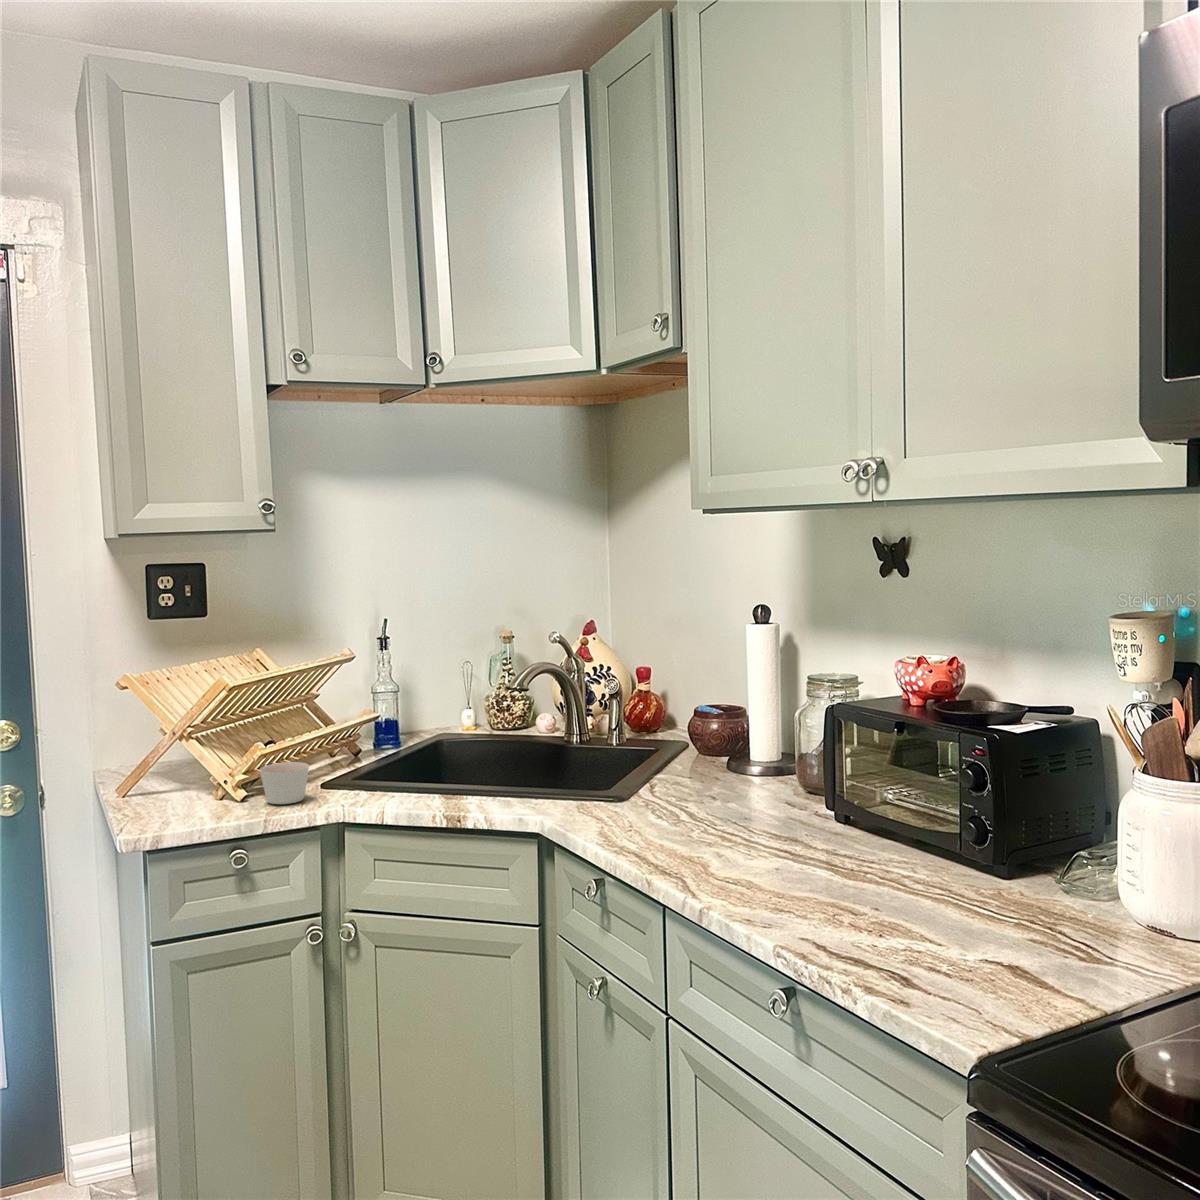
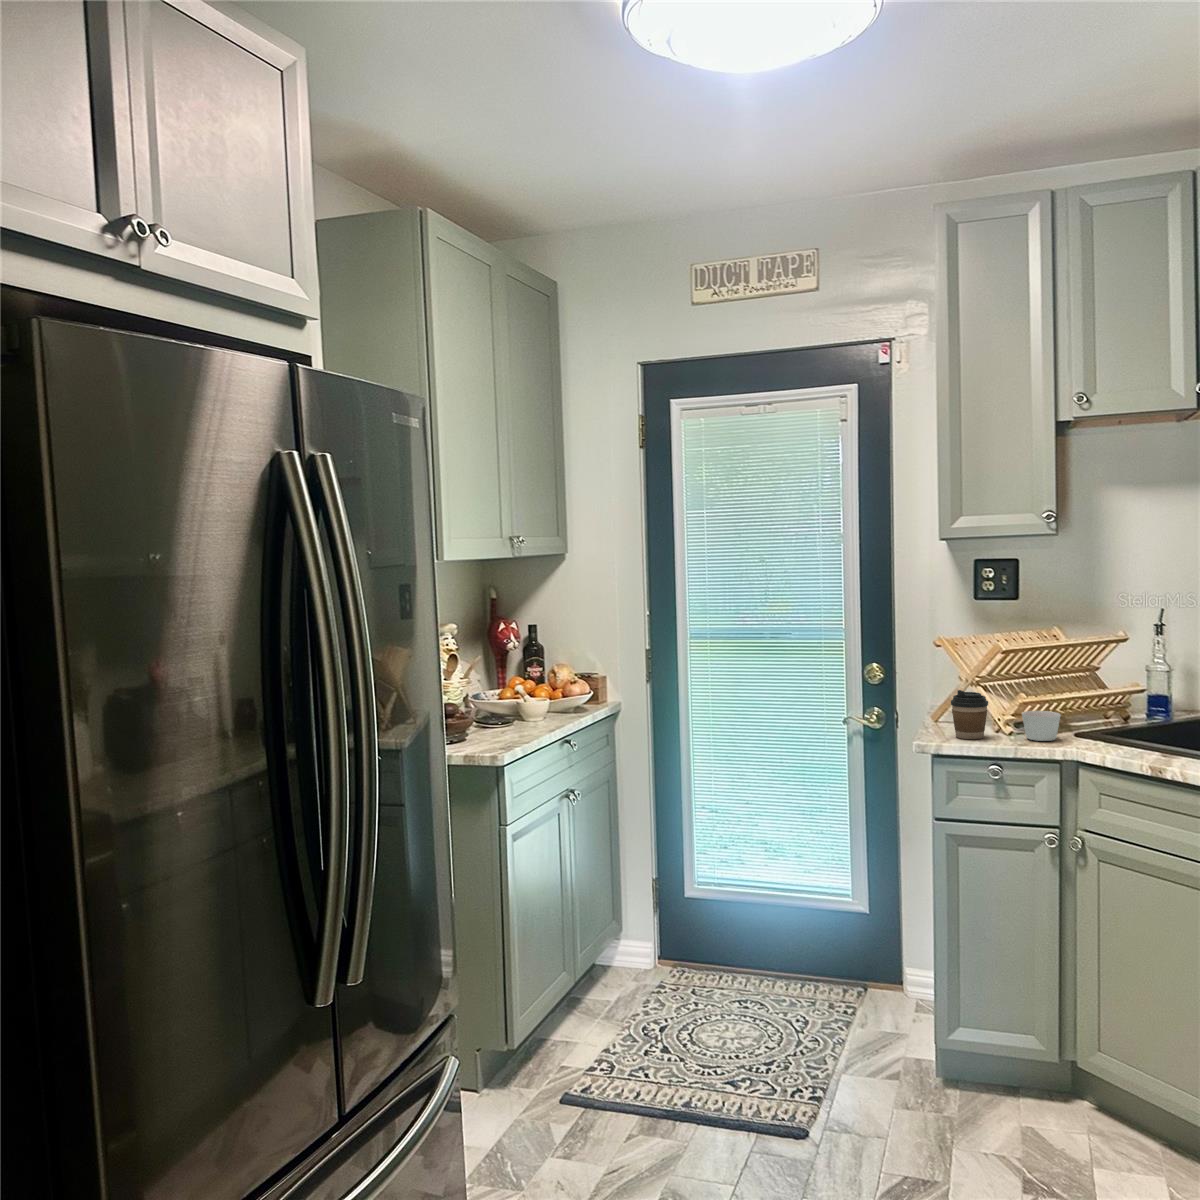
coffee cup: none [163,750,216,819] -> present [951,690,988,739]

